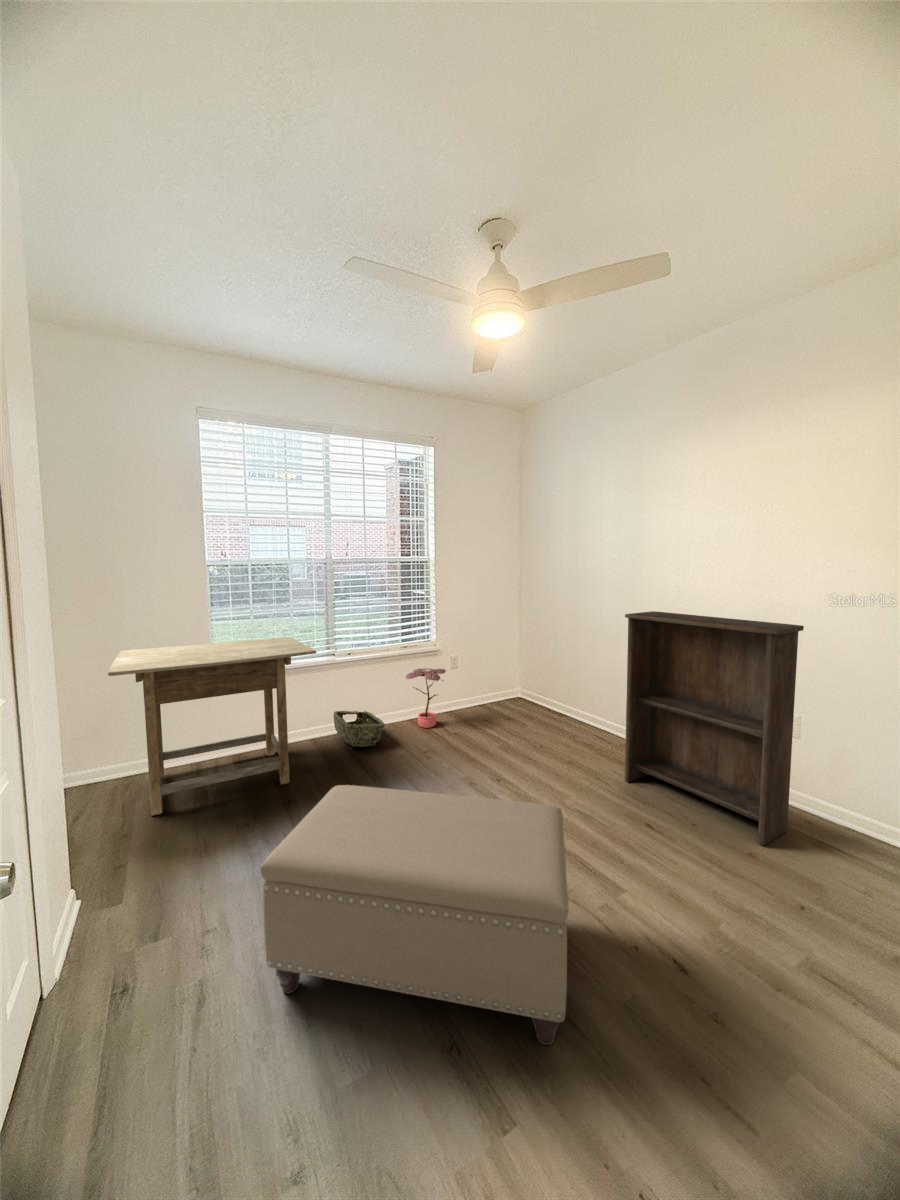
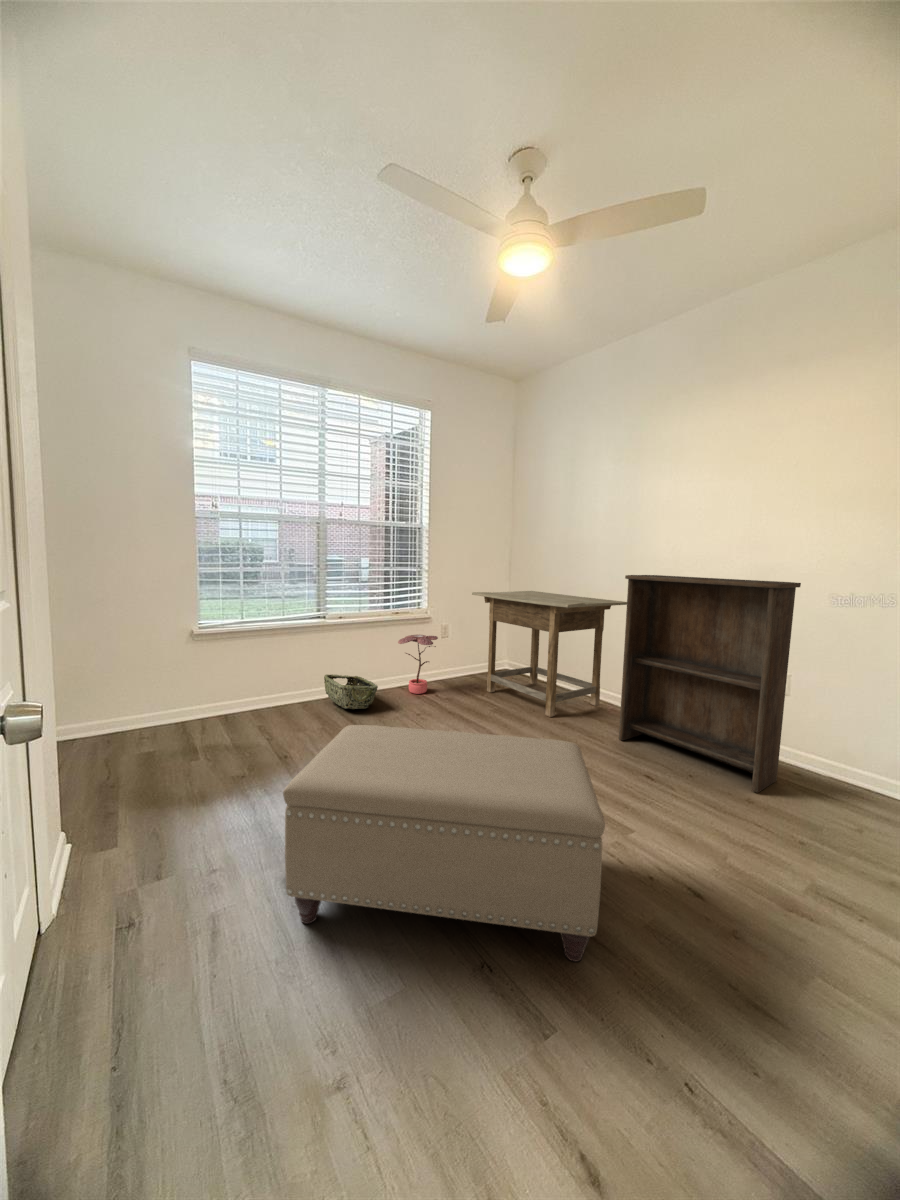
desk: present [108,637,316,816] -> present [472,591,627,717]

